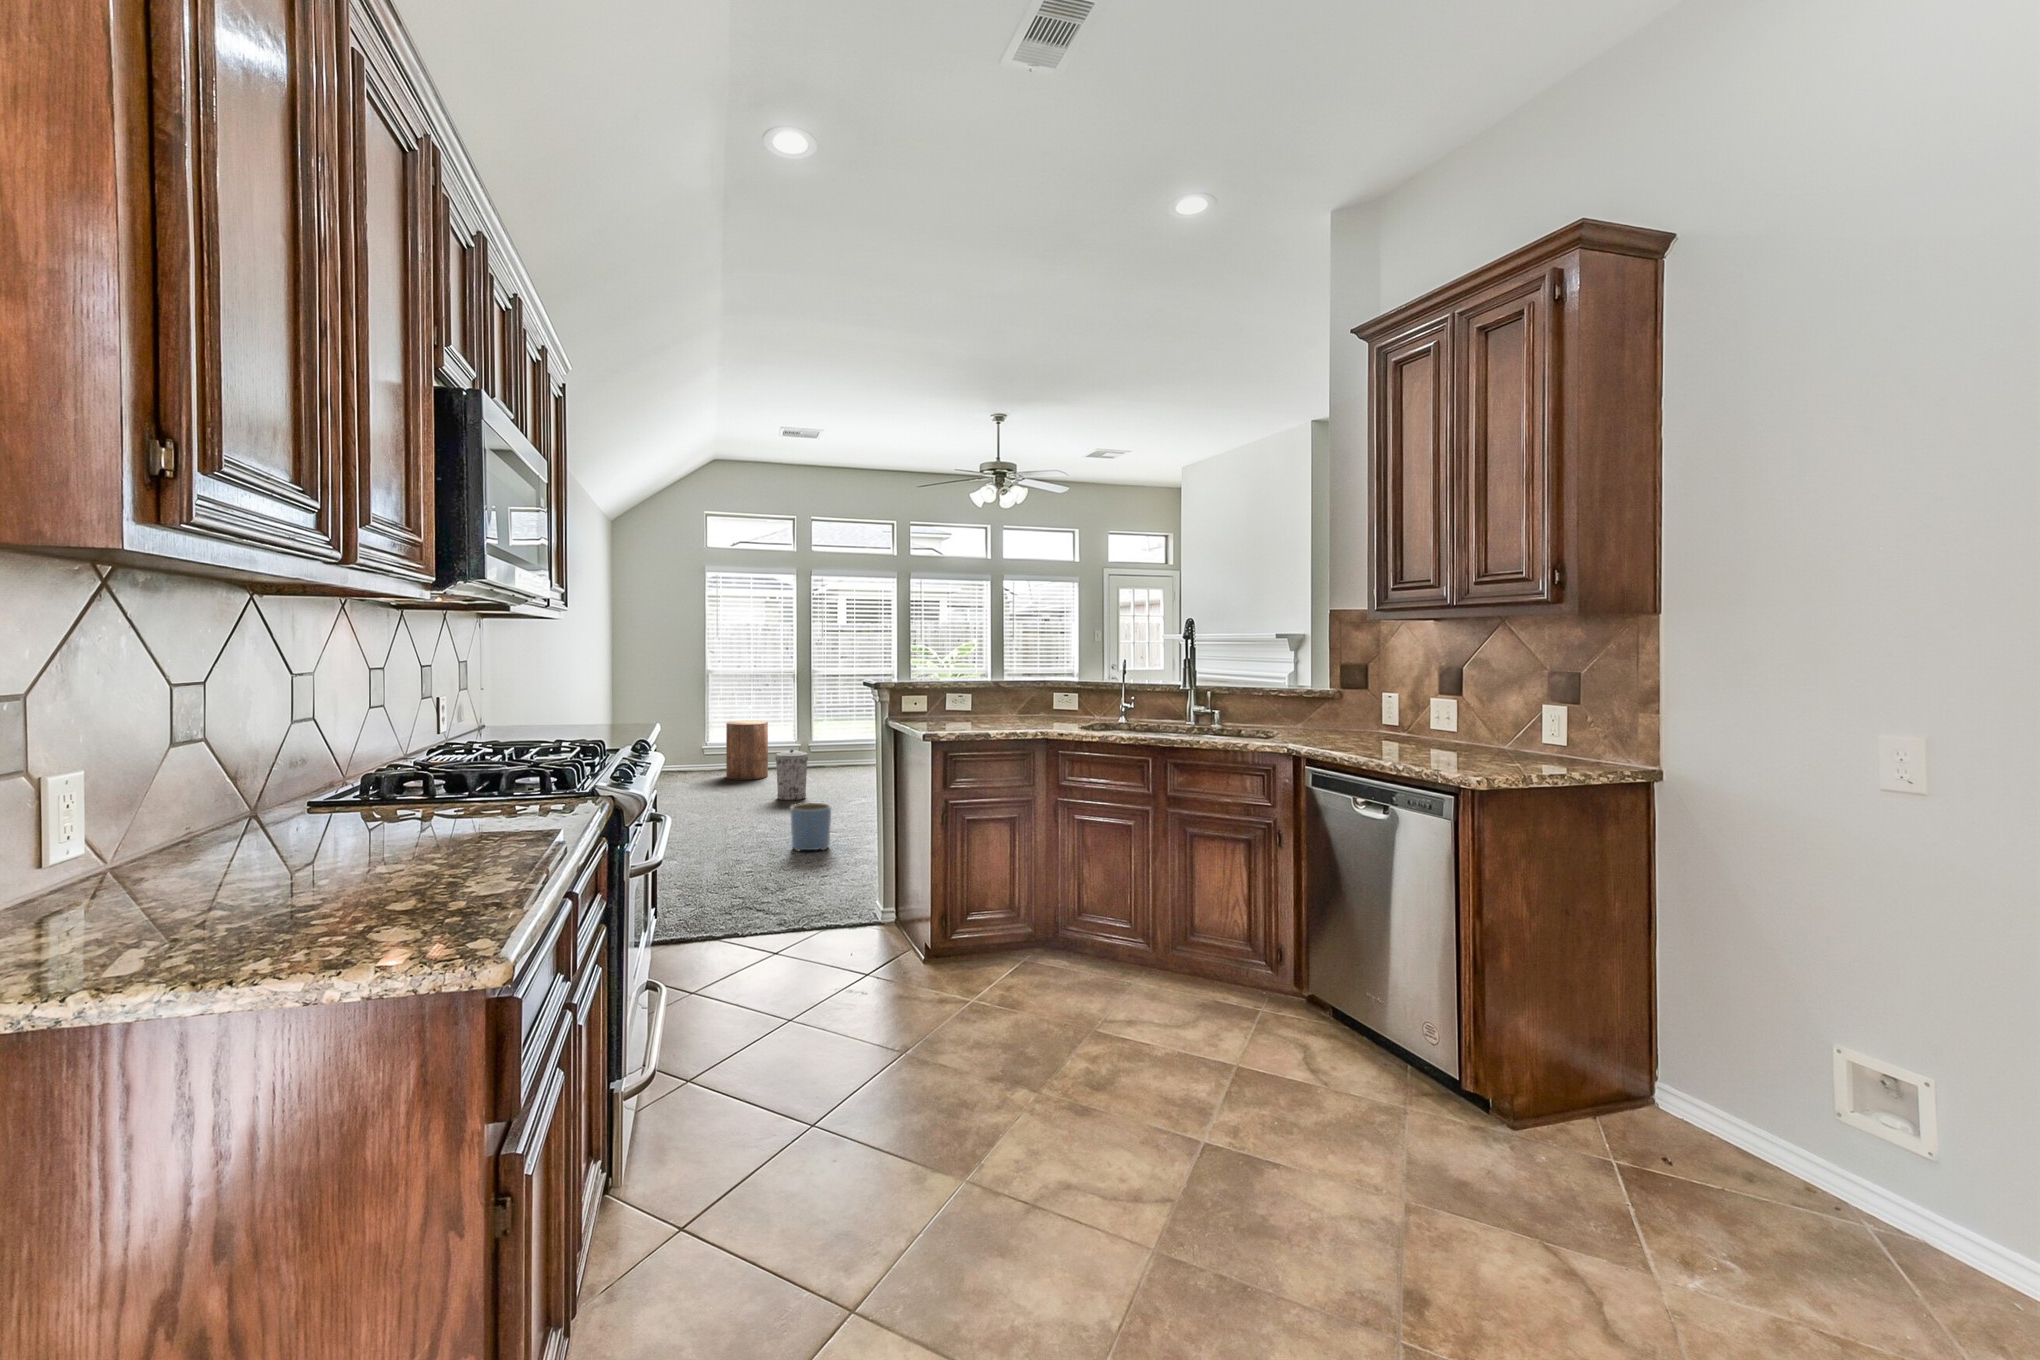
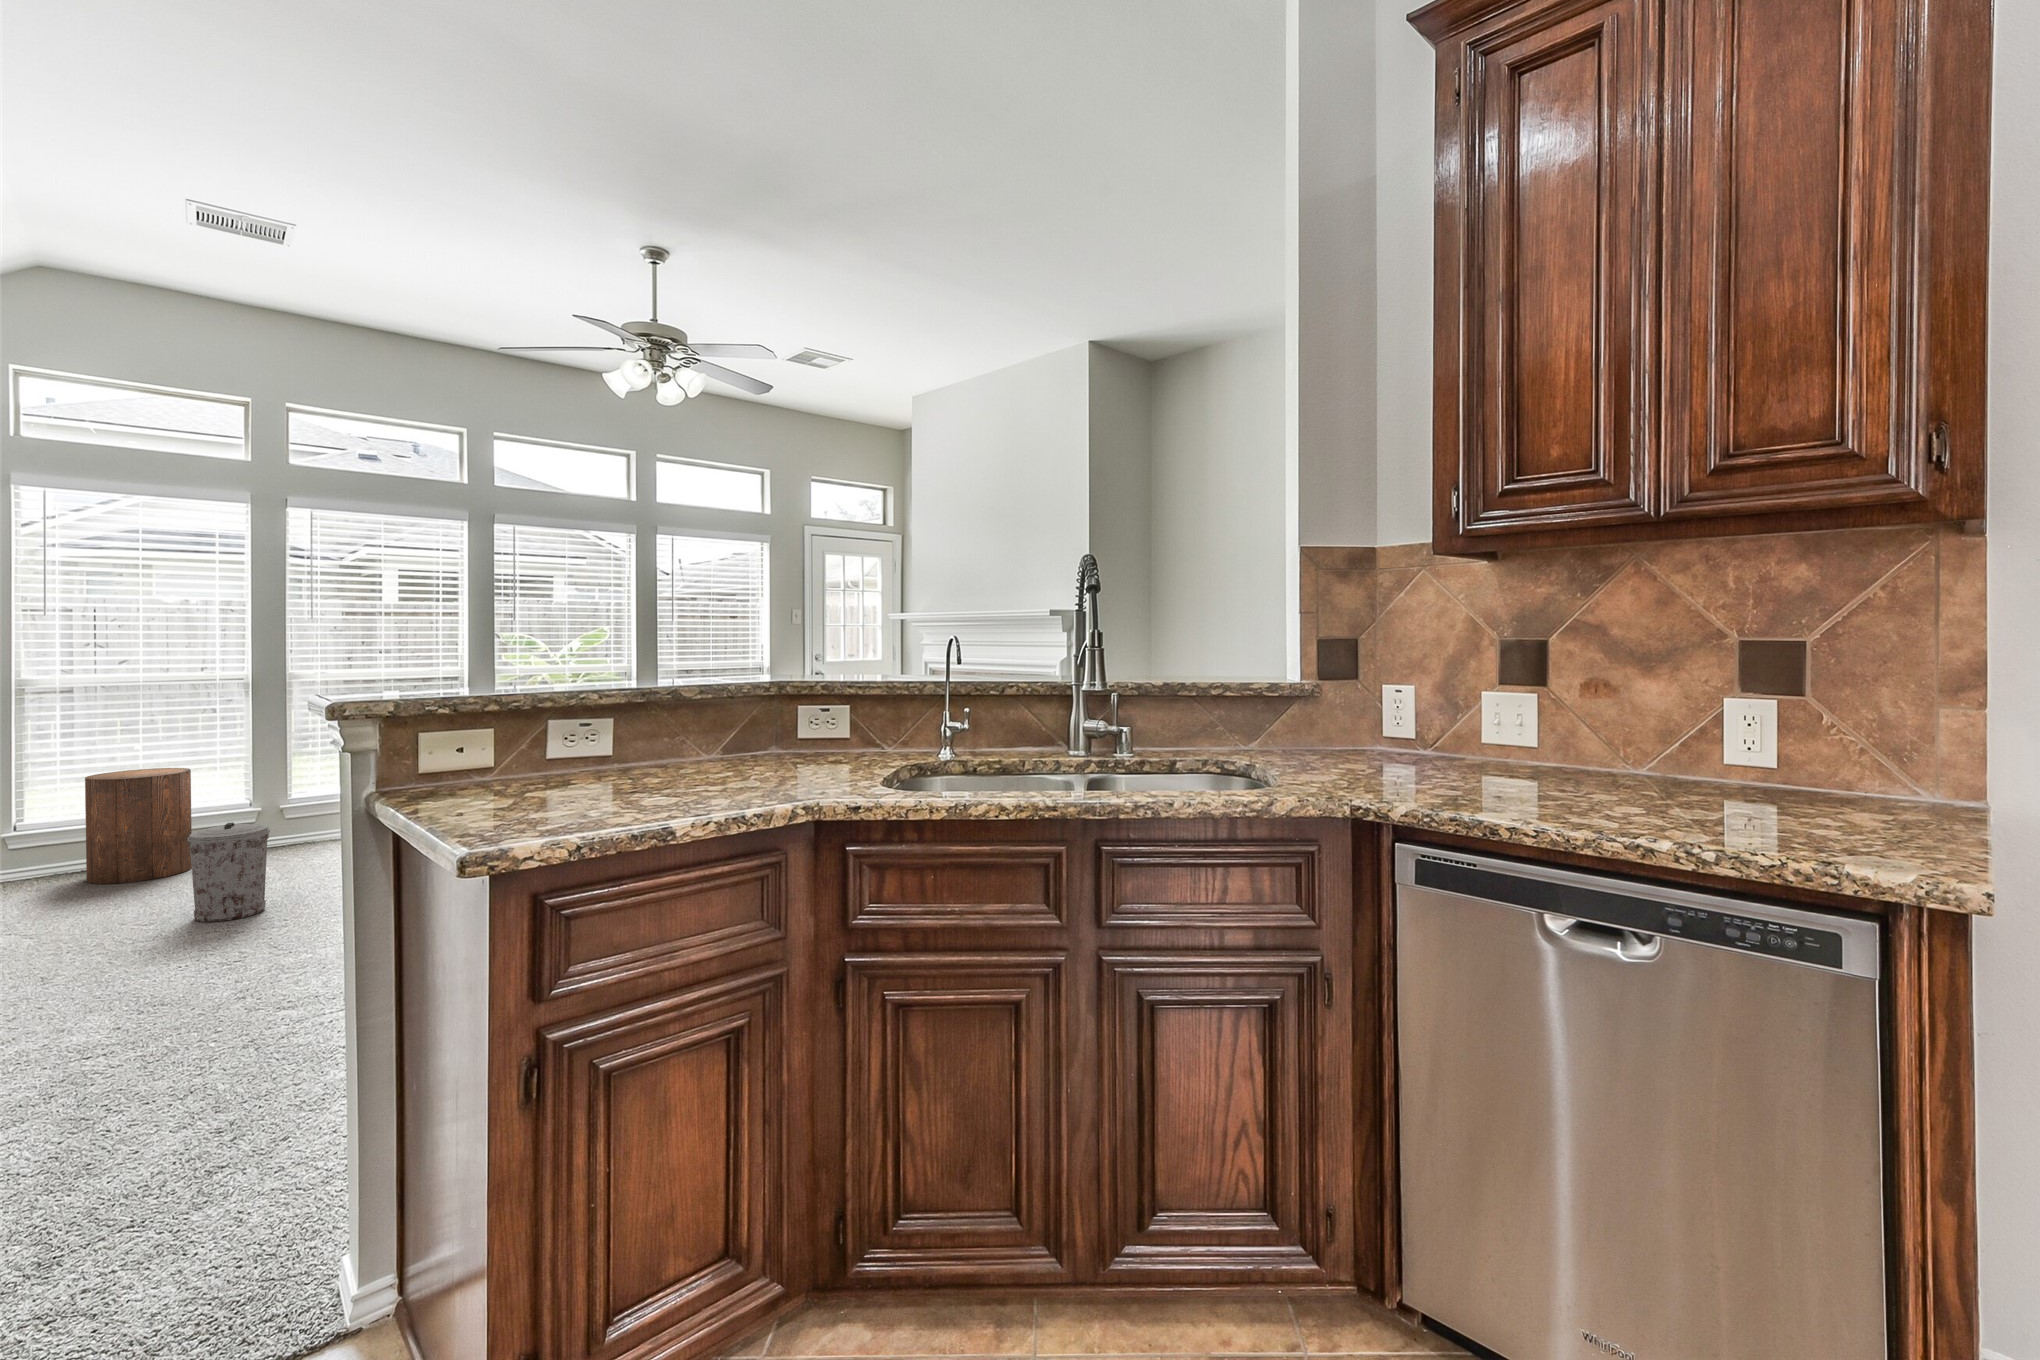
planter: present [790,803,831,851] -> none [174,945,288,1064]

